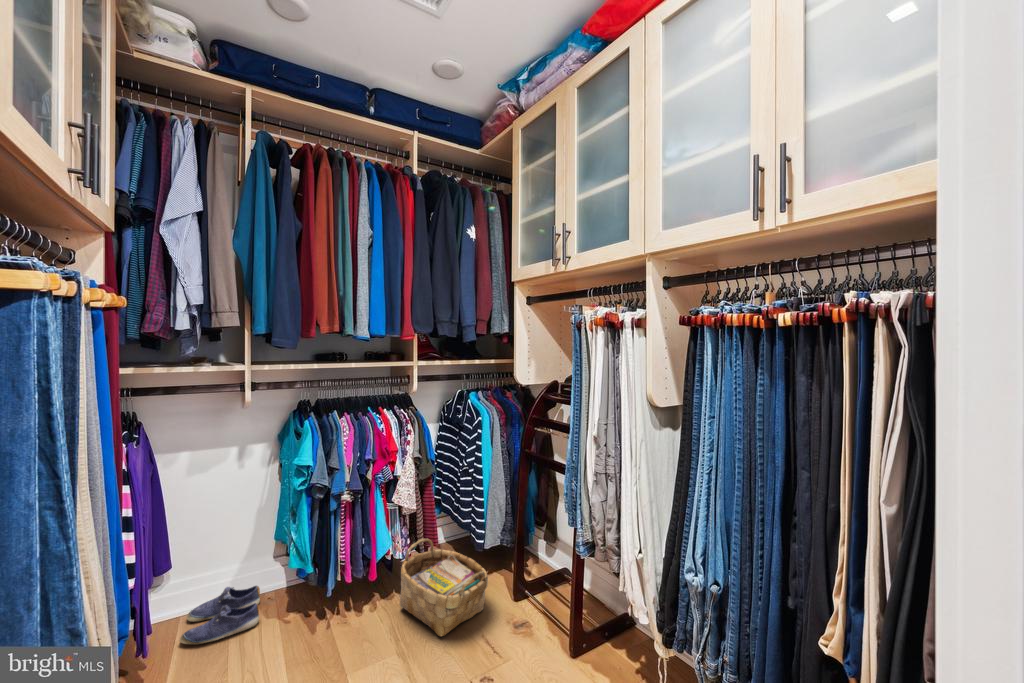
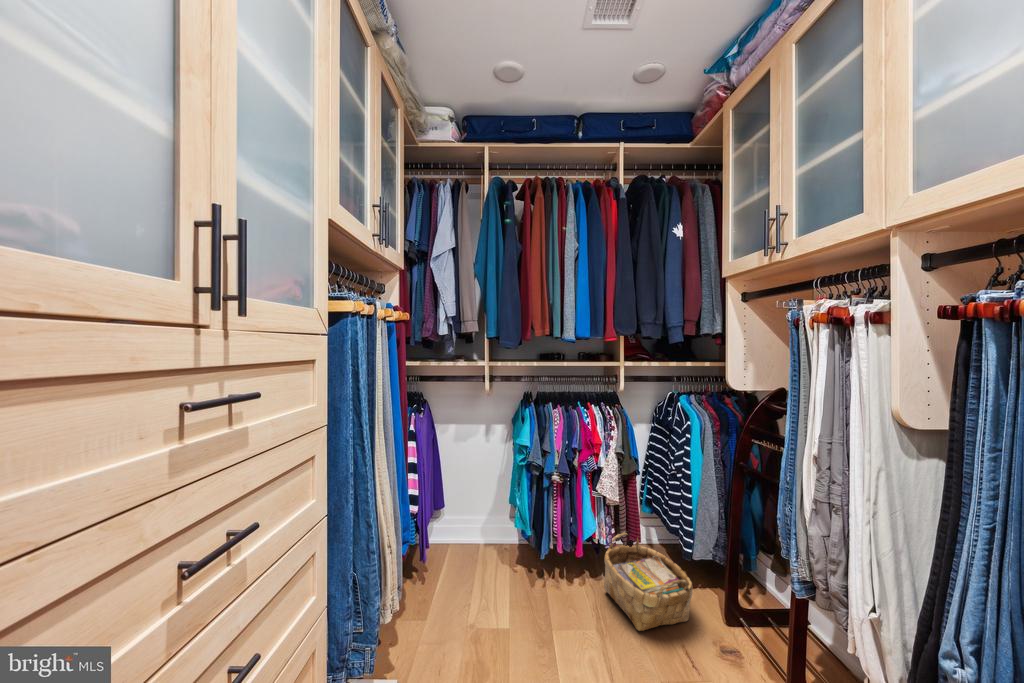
shoe: present [180,586,260,644] -> none [446,531,498,568]

